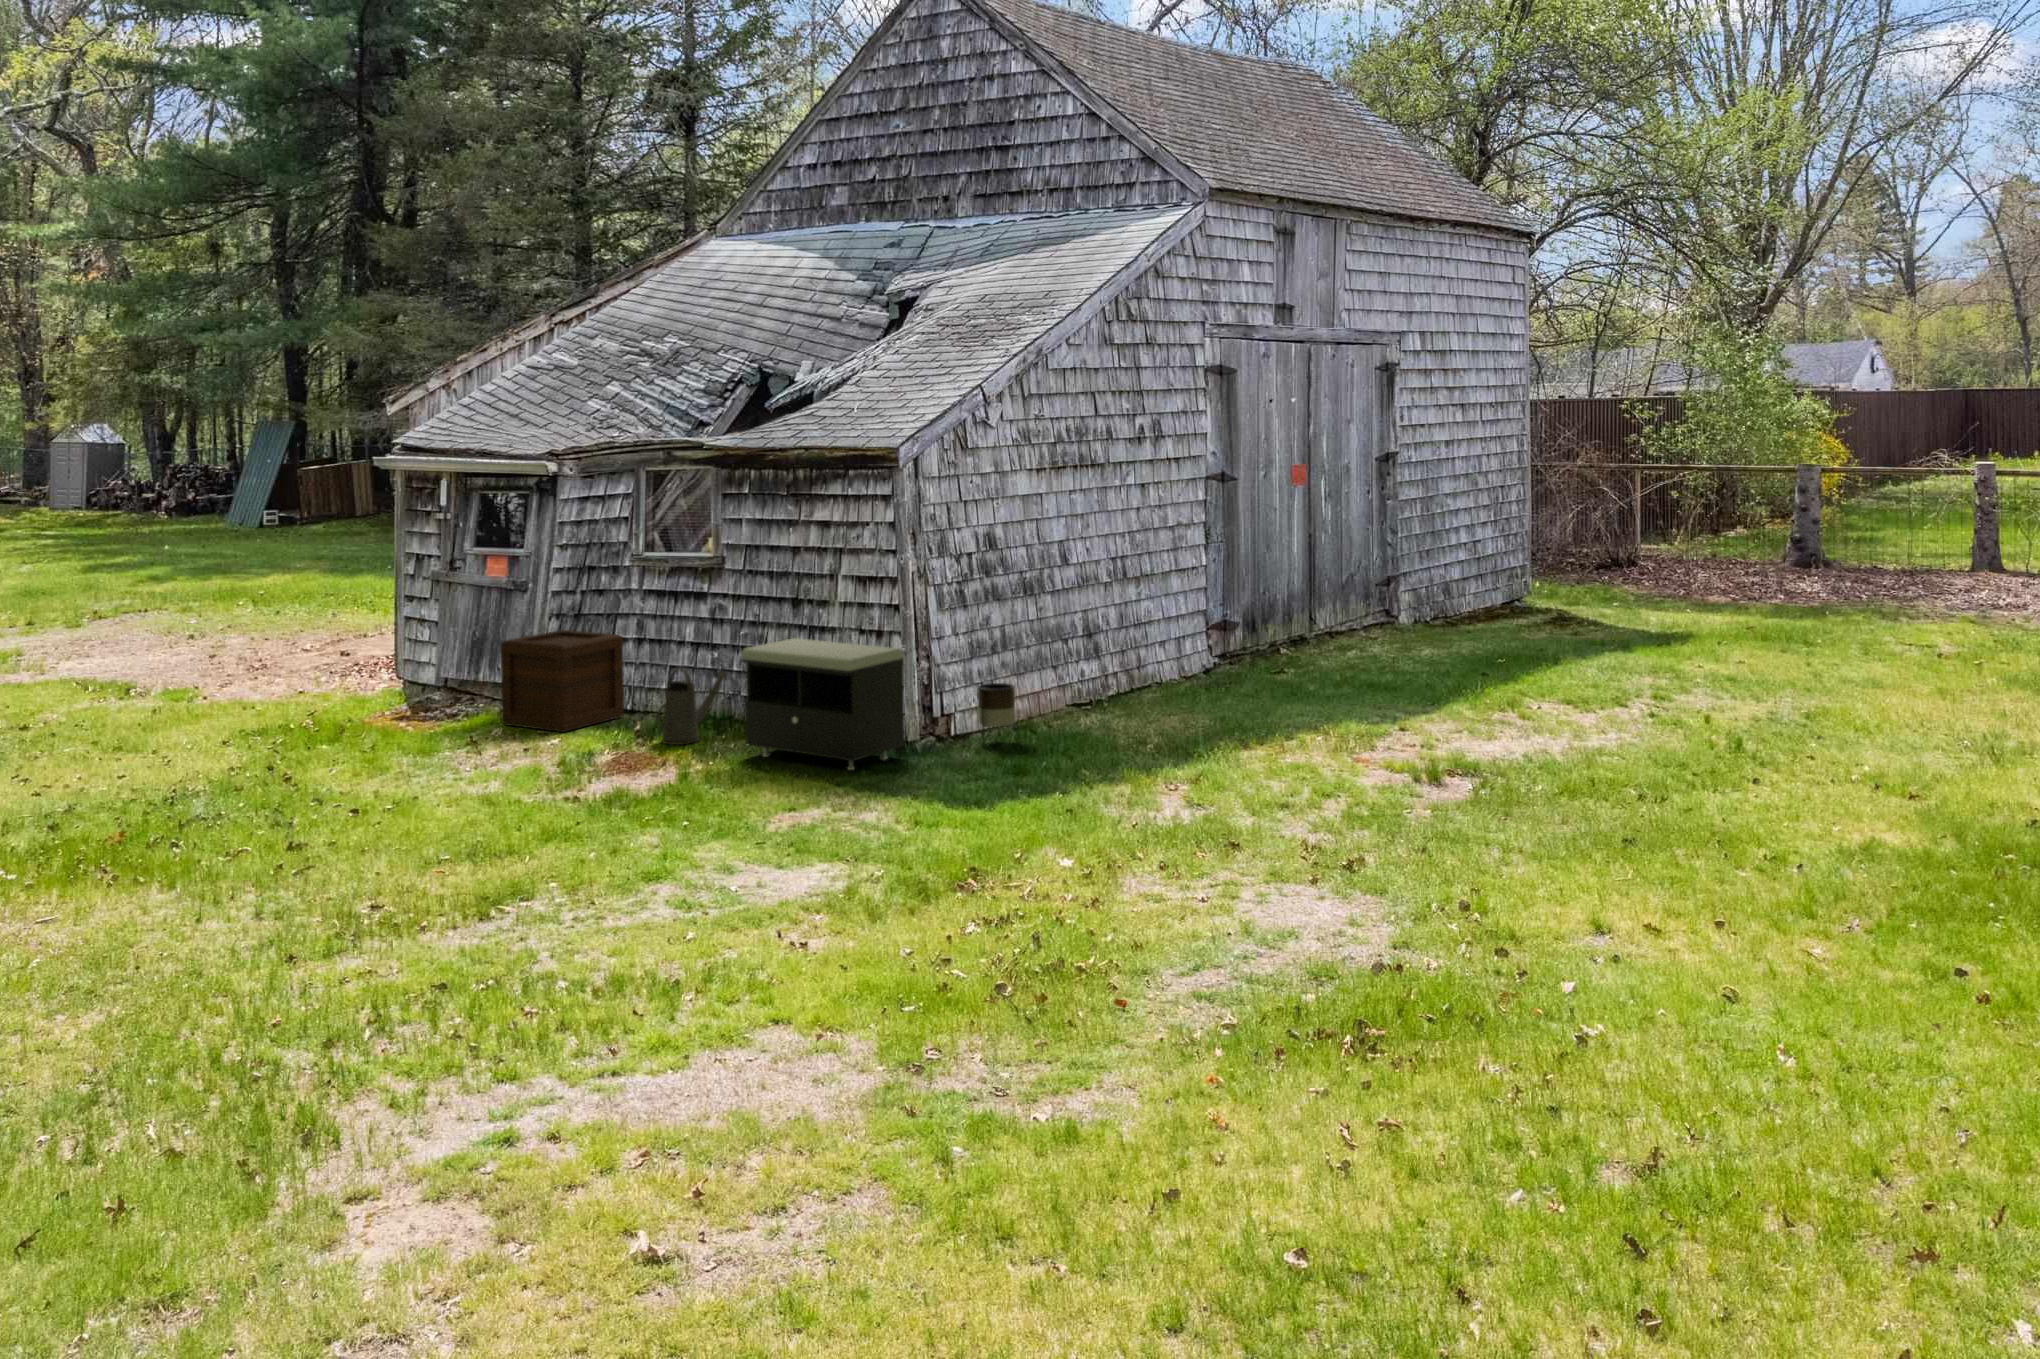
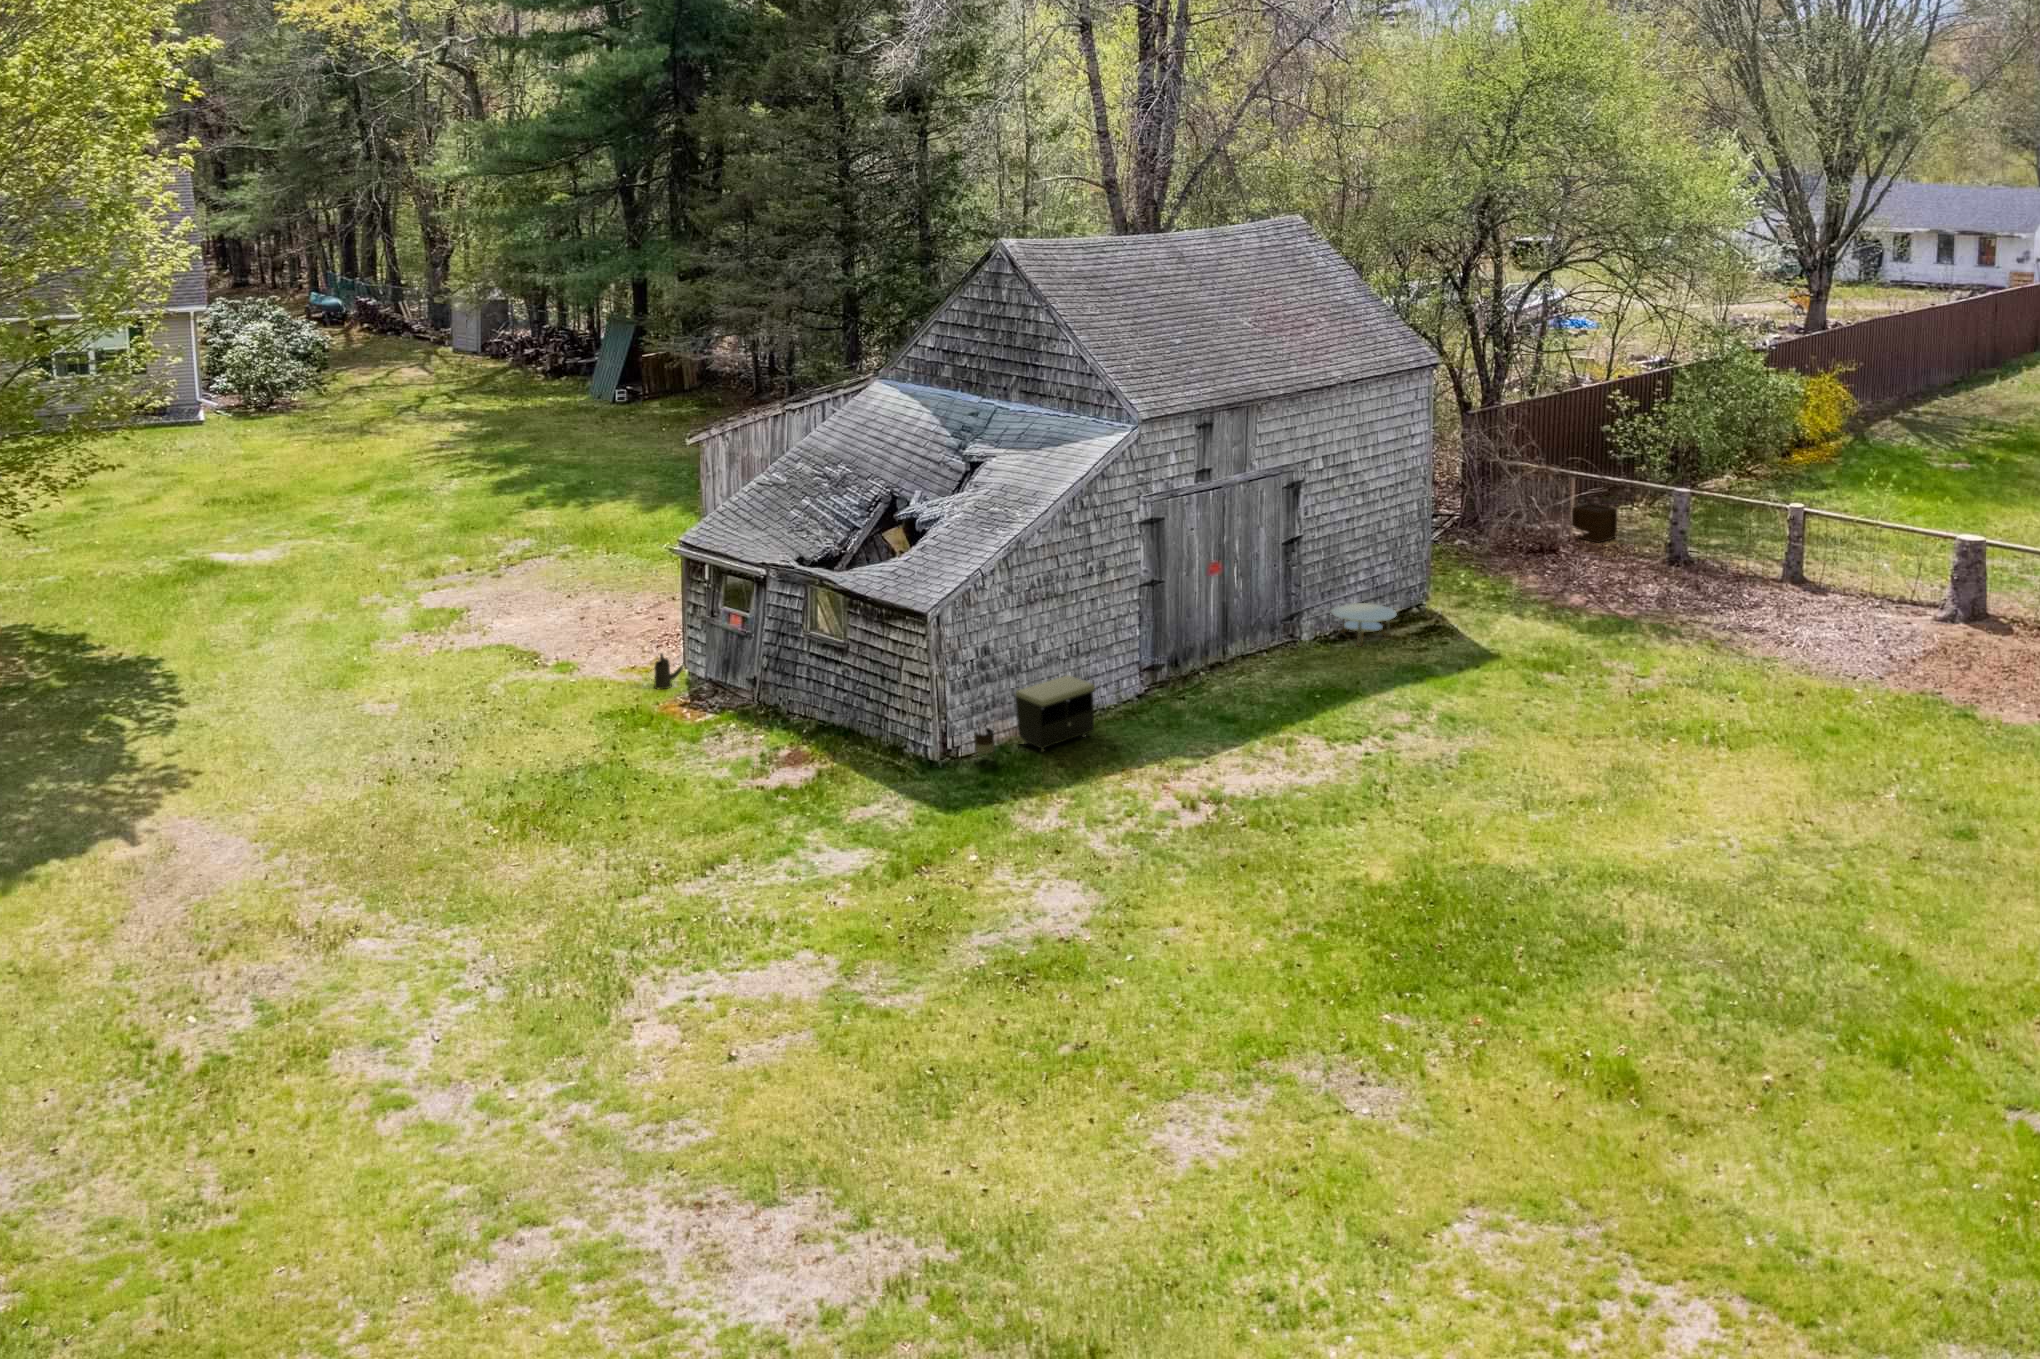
round table: none [1440,566,1545,619] -> present [1331,603,1397,646]
wooden crate: present [501,630,624,732] -> present [1571,503,1617,543]
storage bench: present [741,638,905,770] -> present [1016,675,1095,751]
watering can: present [656,668,725,745] -> present [651,653,684,689]

